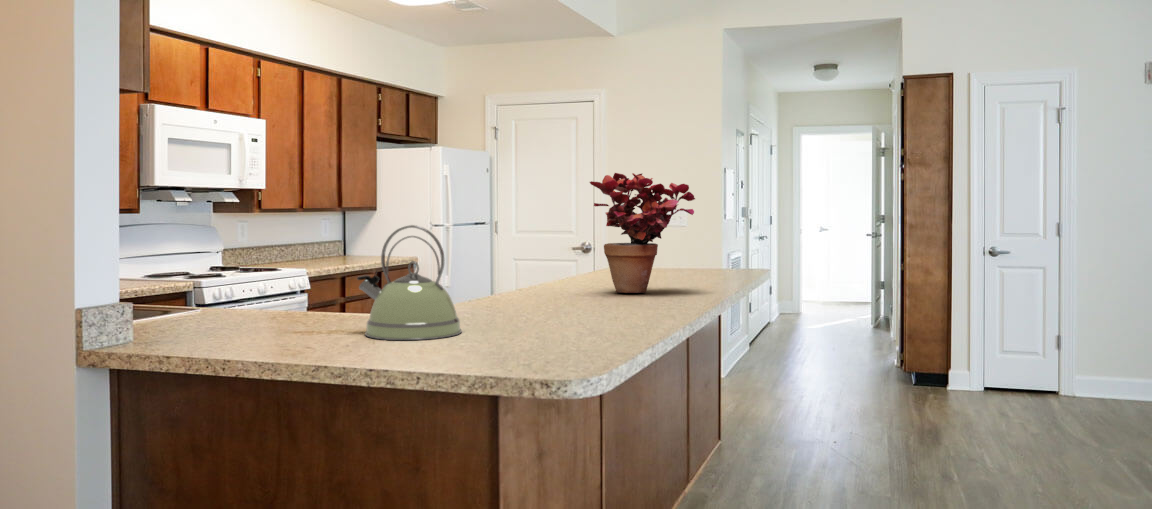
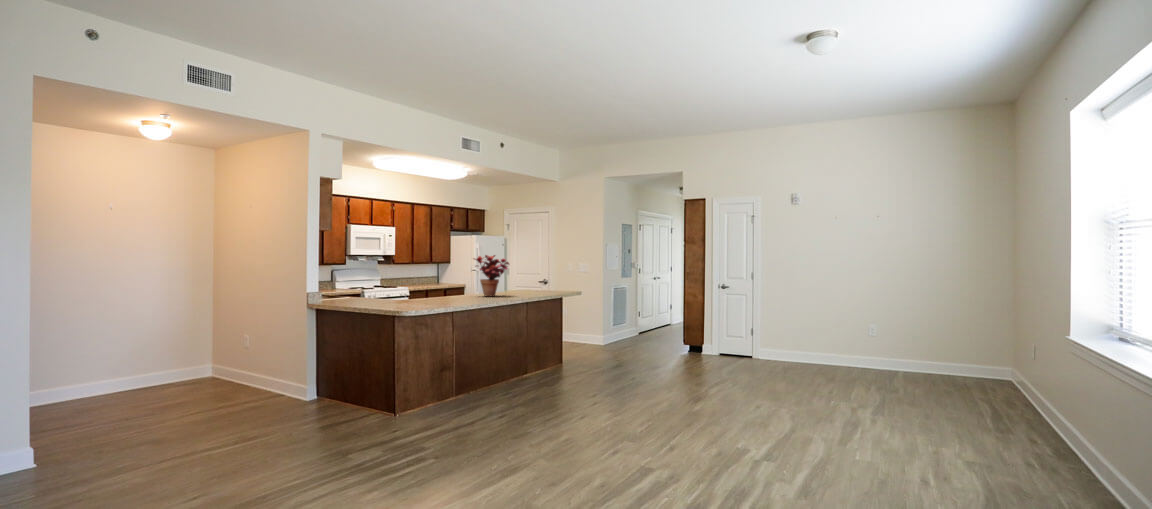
kettle: present [357,225,461,340] -> none [378,273,405,304]

